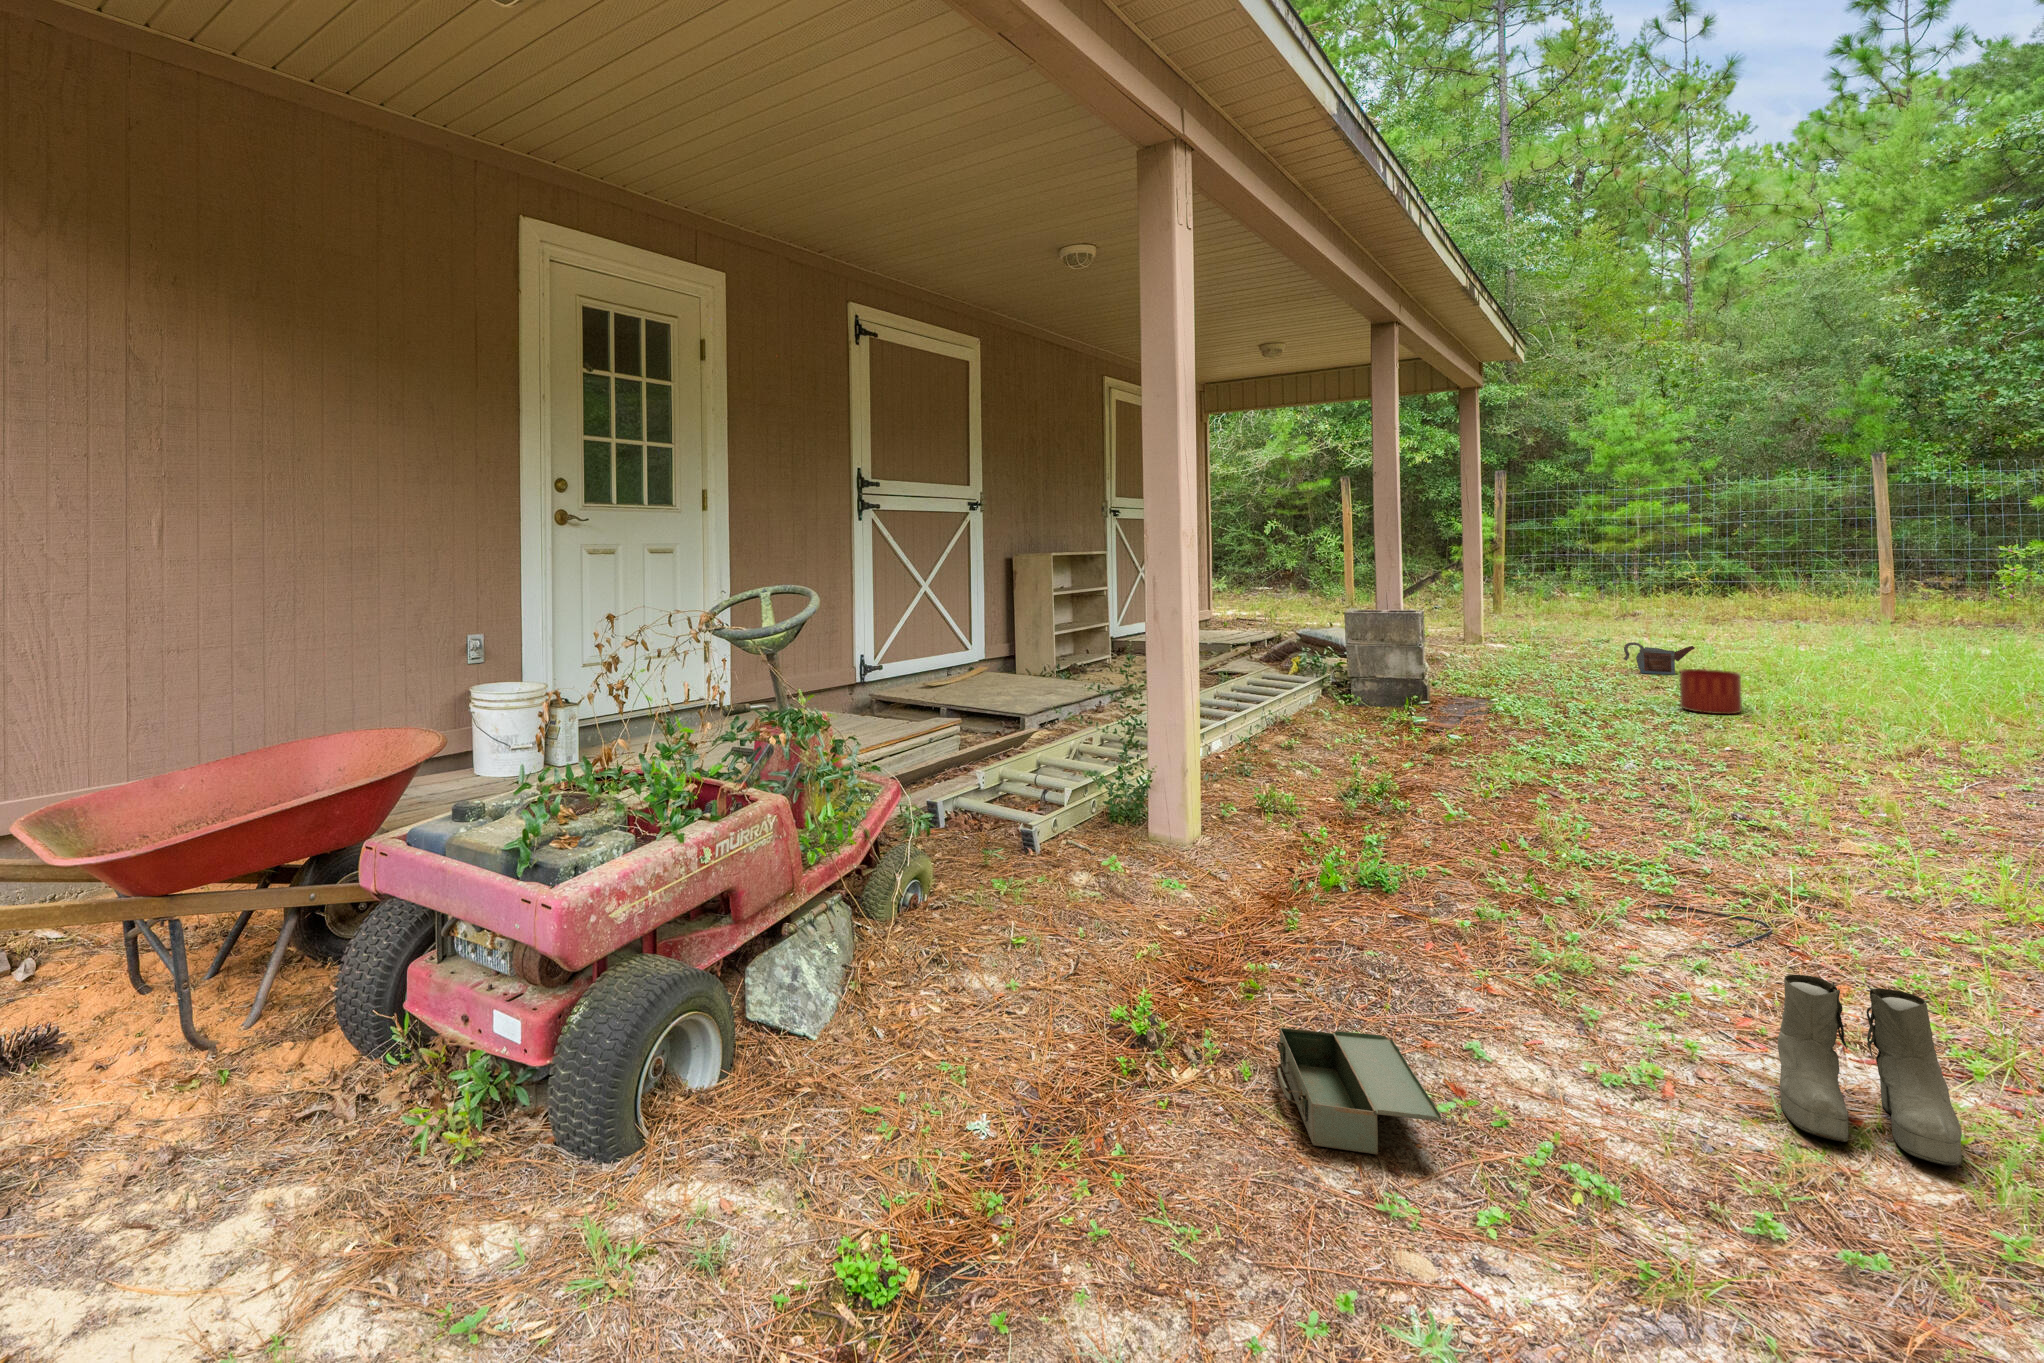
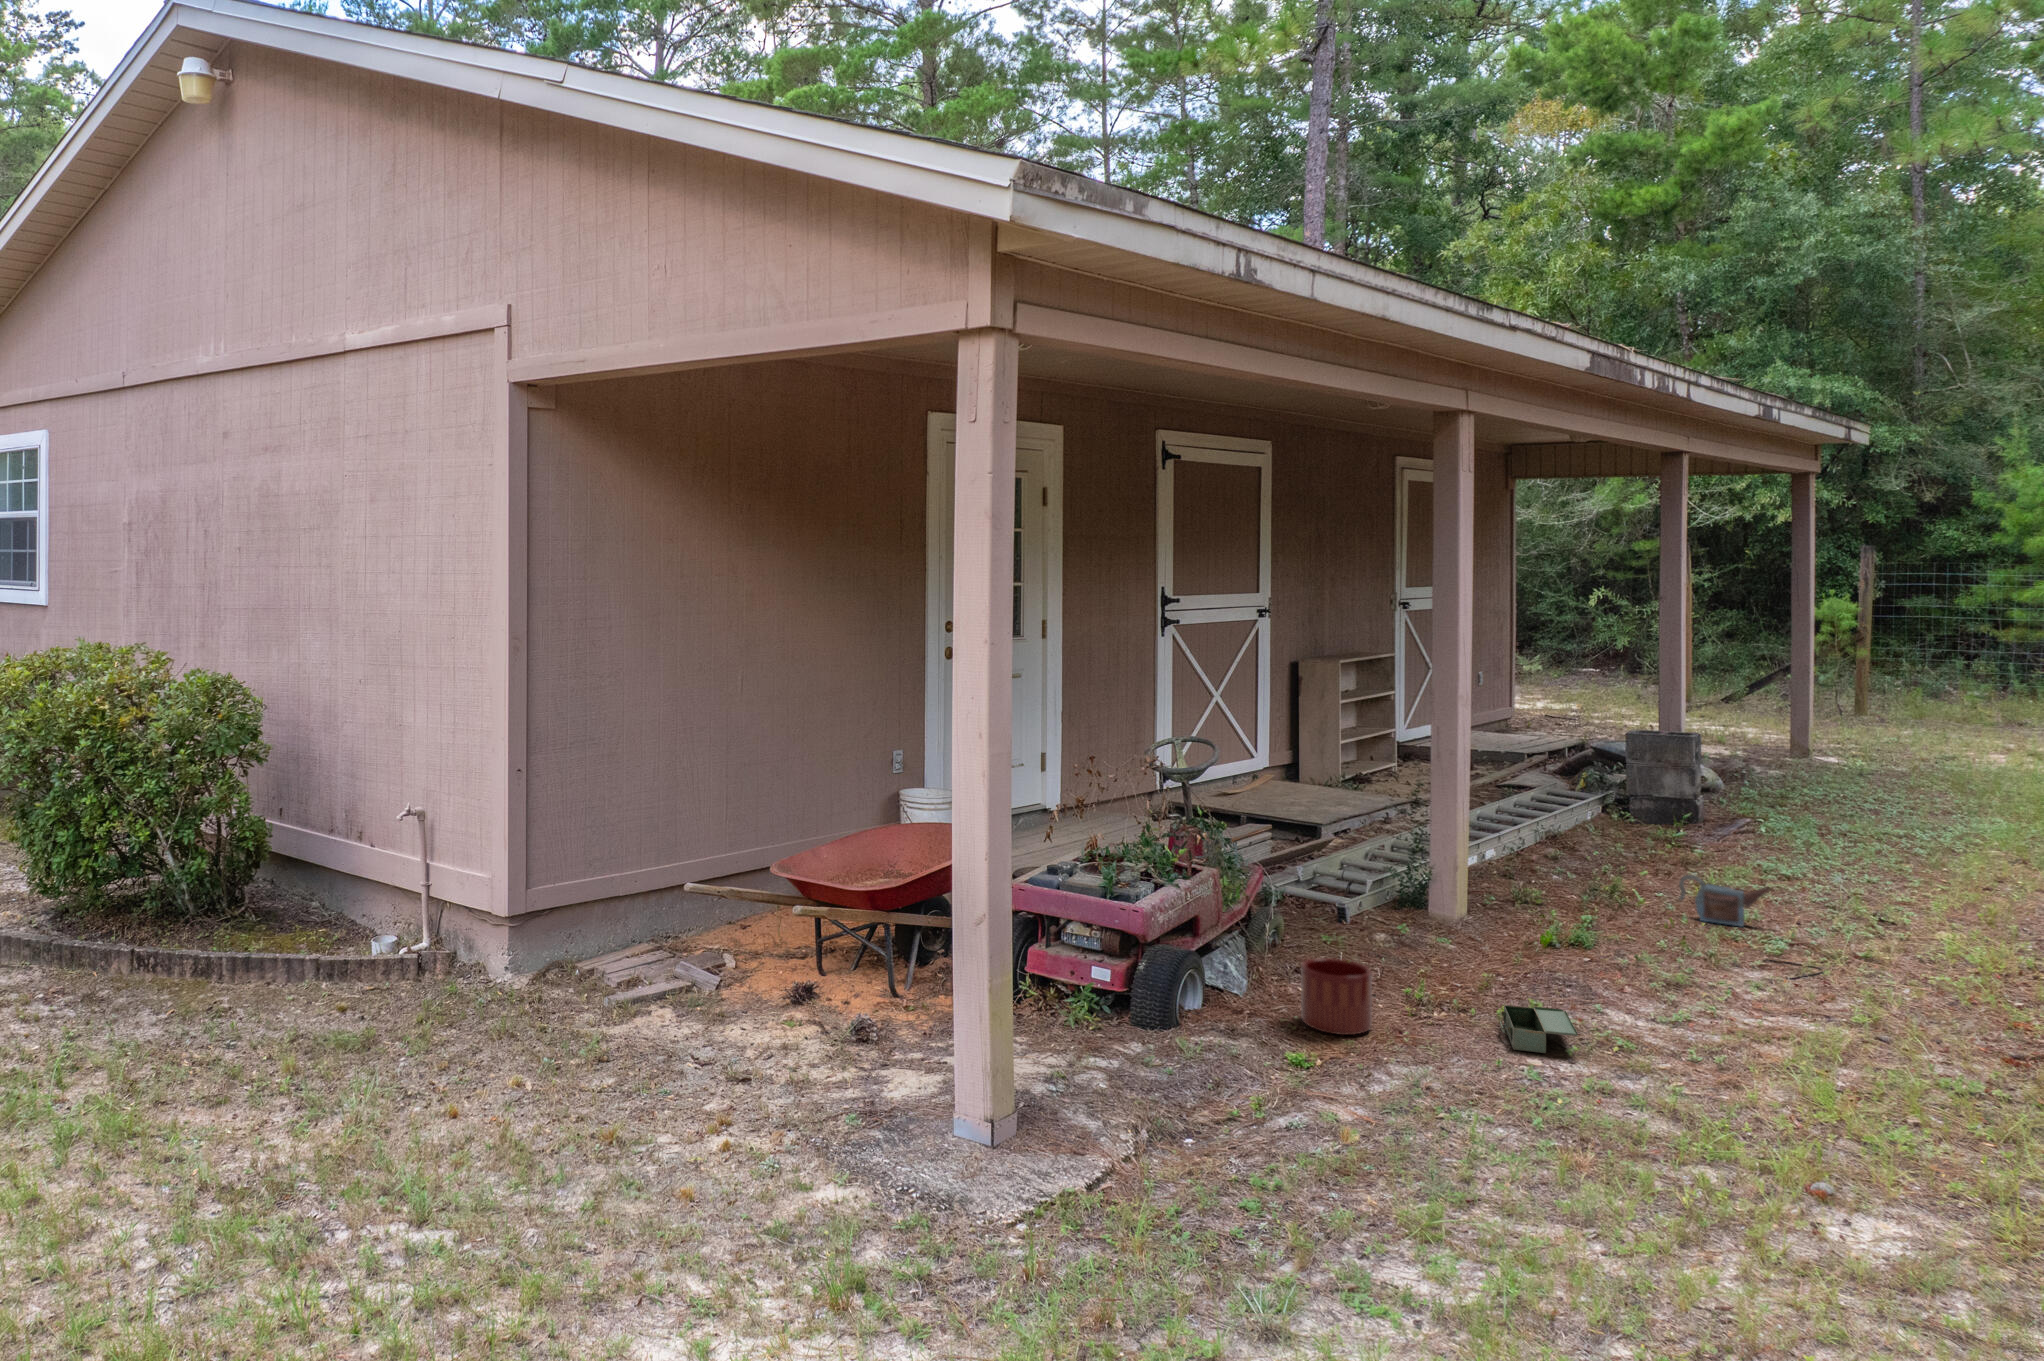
watering can: present [1624,642,1695,675] -> present [1679,875,1771,926]
planter: present [1680,669,1742,714] -> present [1301,958,1372,1035]
boots: present [1778,975,1962,1166] -> none [1772,982,1851,1067]

